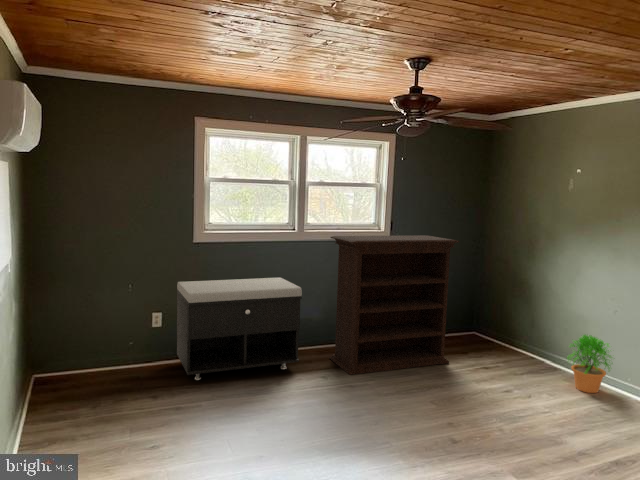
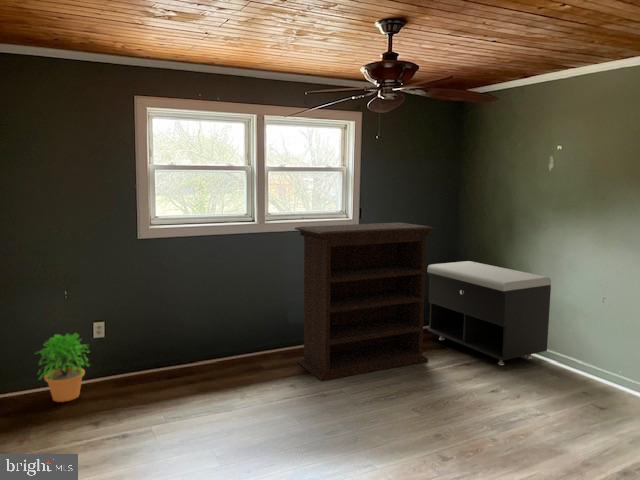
storage bench: present [177,278,302,380] -> present [427,261,551,365]
potted plant: present [567,335,612,393] -> present [40,333,88,402]

